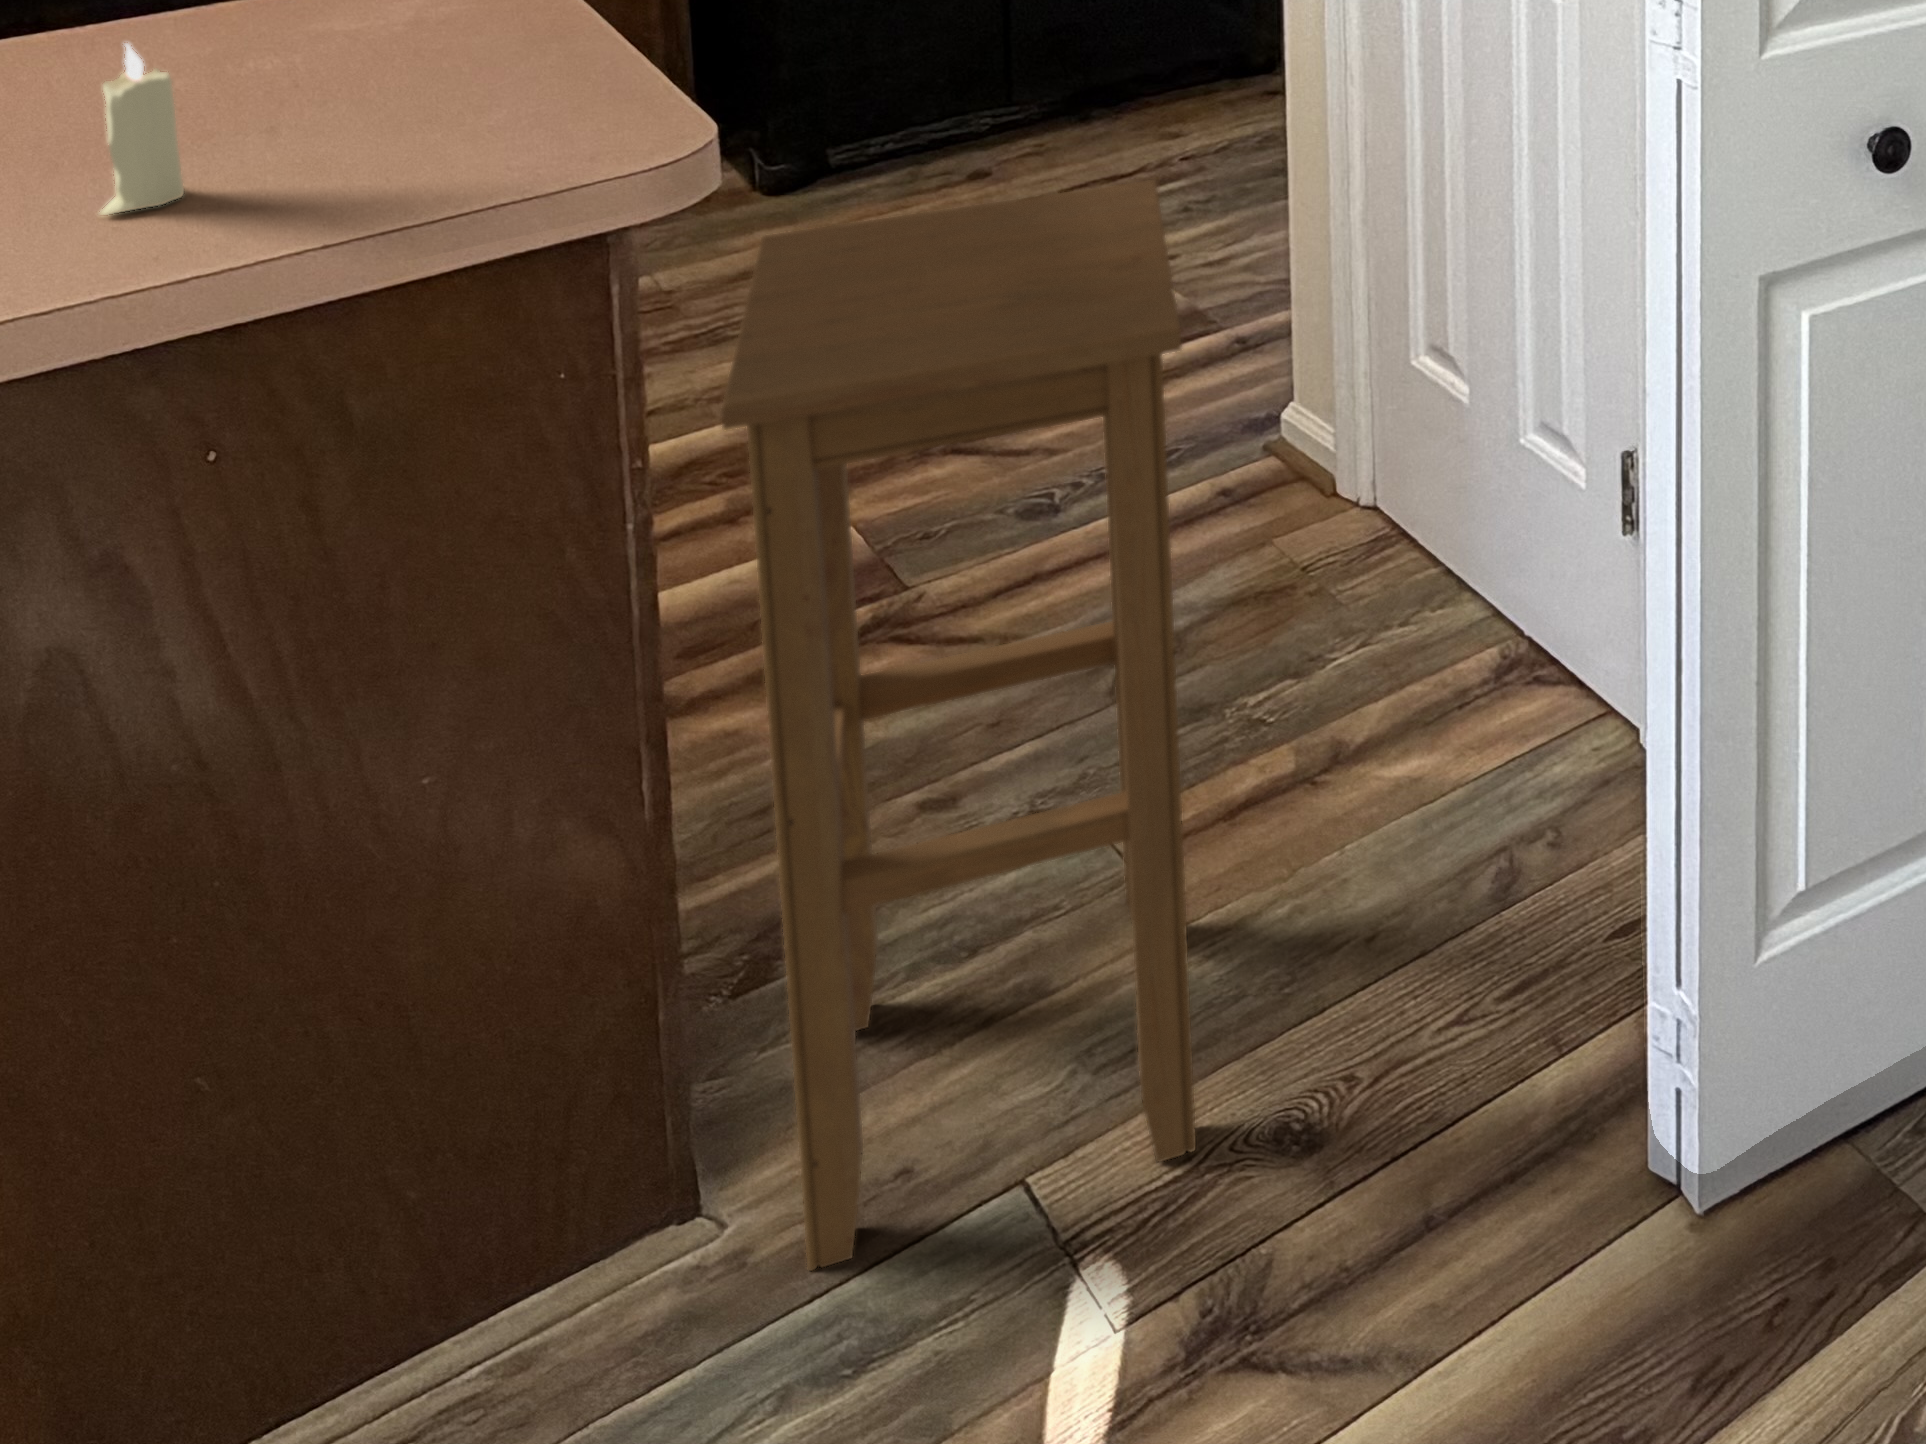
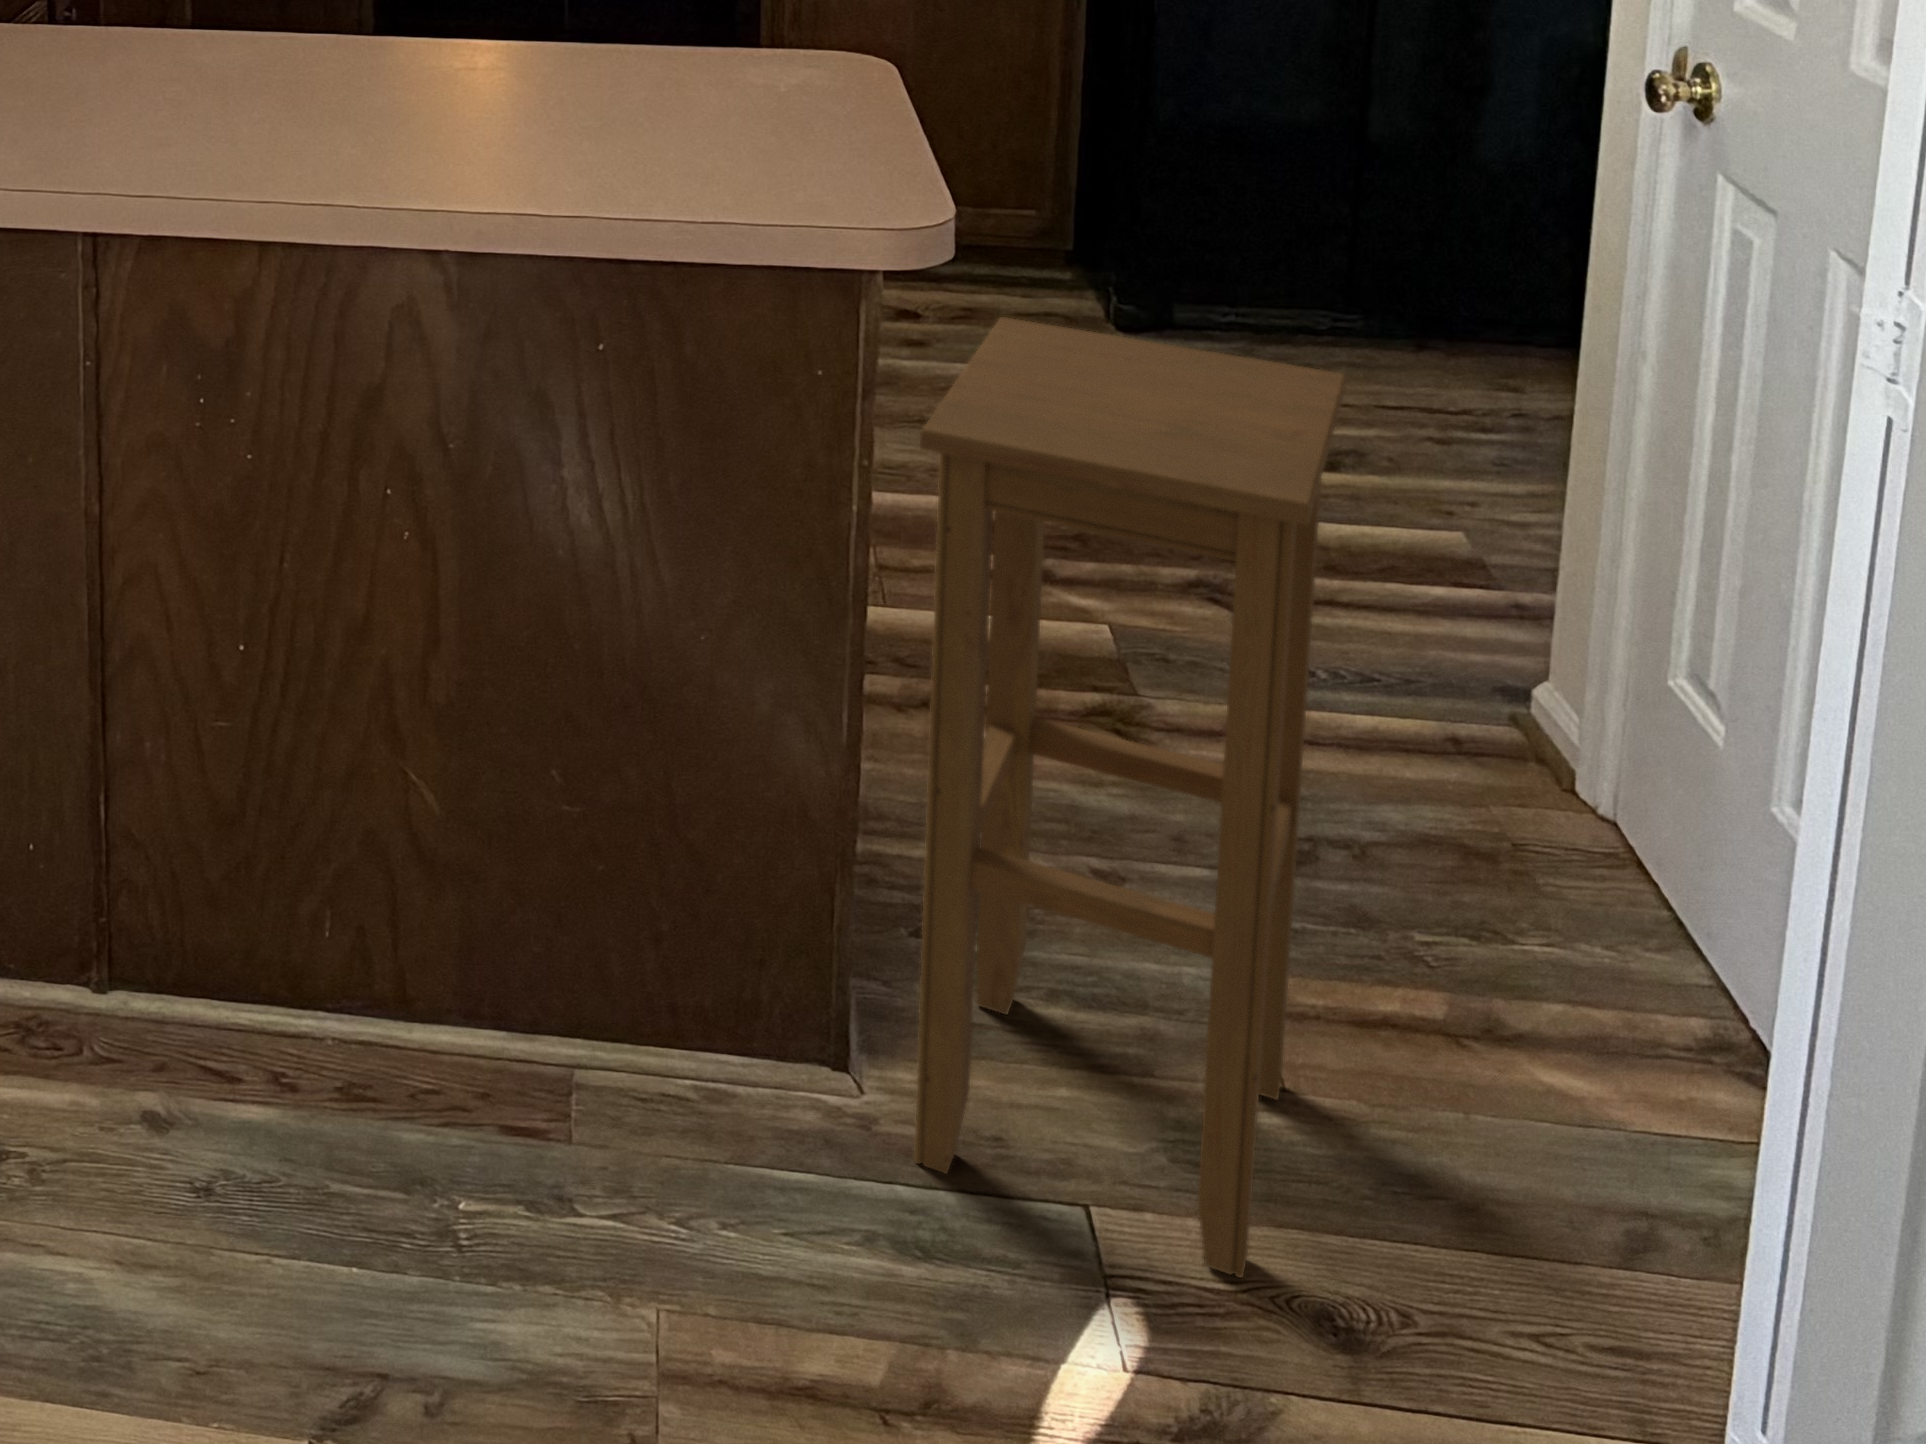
candle: present [101,44,184,215] -> none [572,44,621,162]

